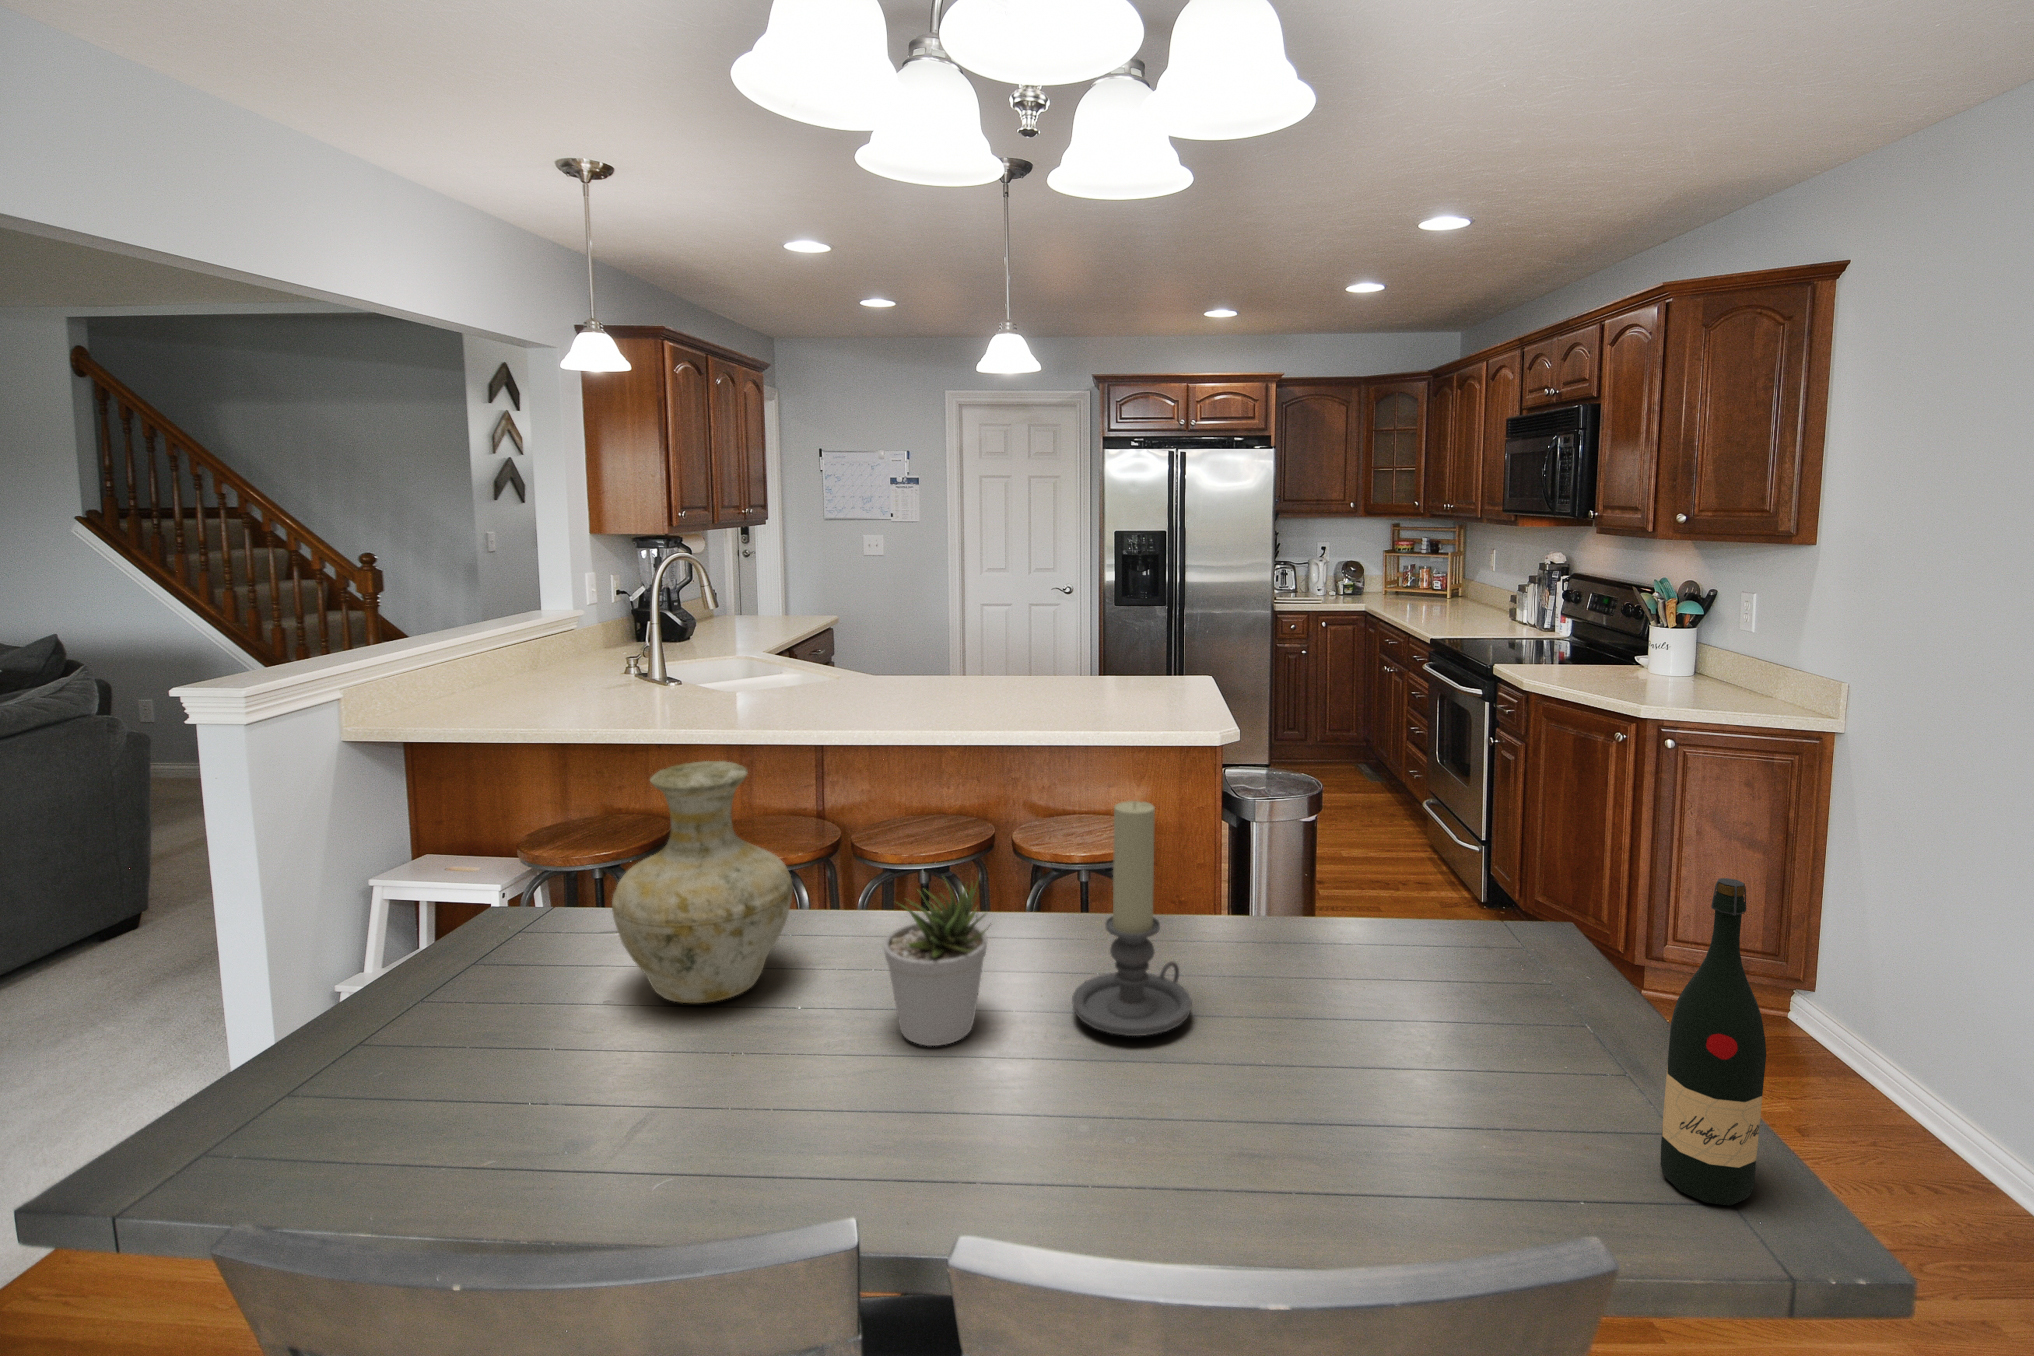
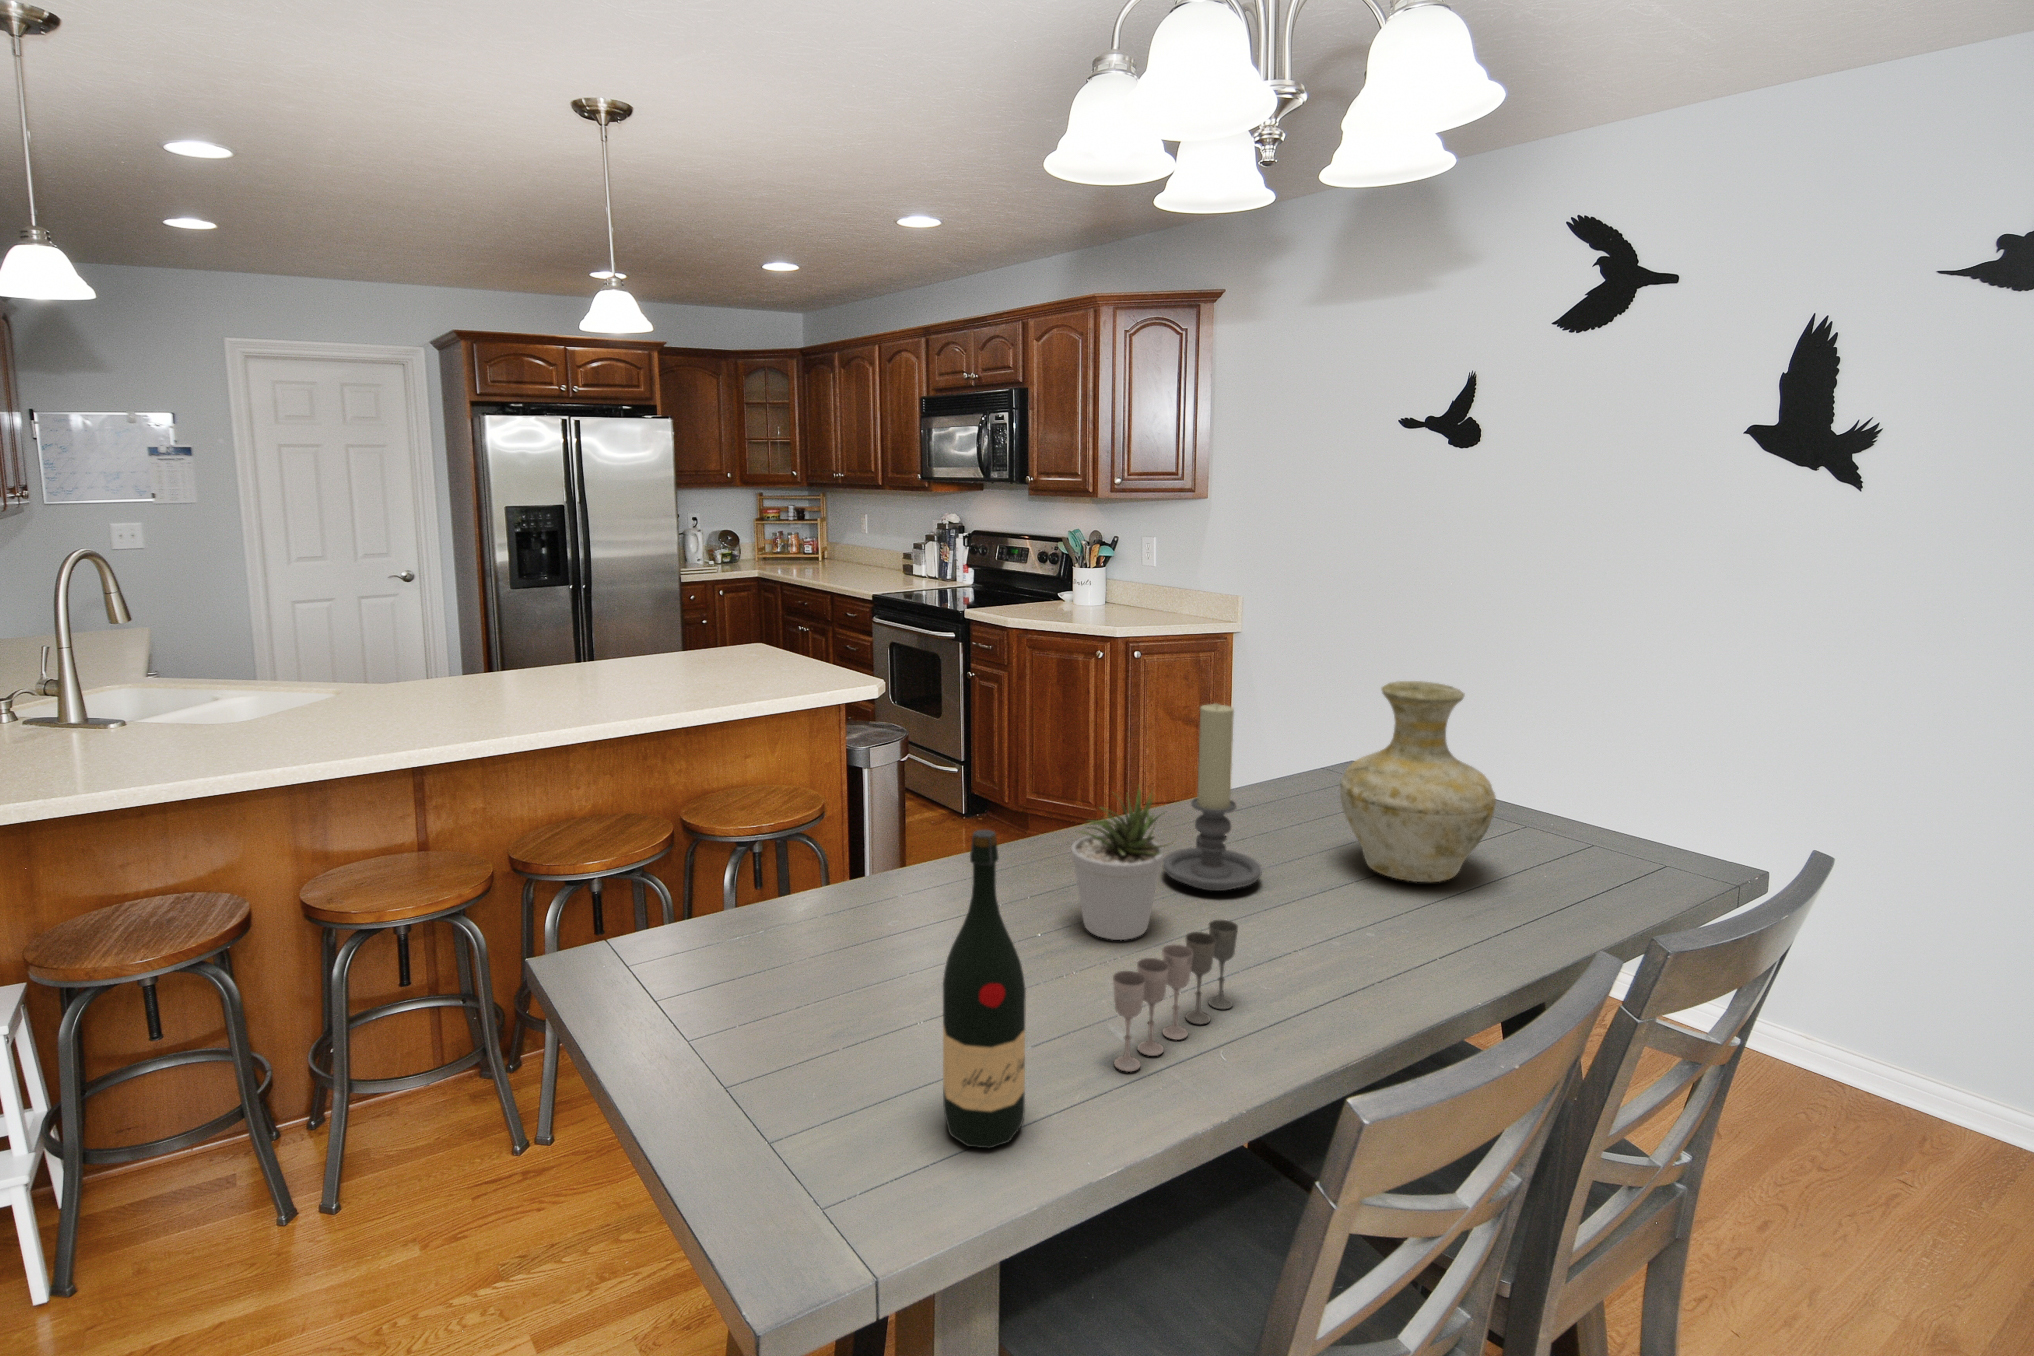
vase: present [612,761,793,1003] -> present [1340,681,1496,882]
wine bottle: present [1661,878,1766,1206] -> present [943,830,1026,1148]
wine glass: none [641,1043,870,1164] -> present [1113,920,1238,1072]

